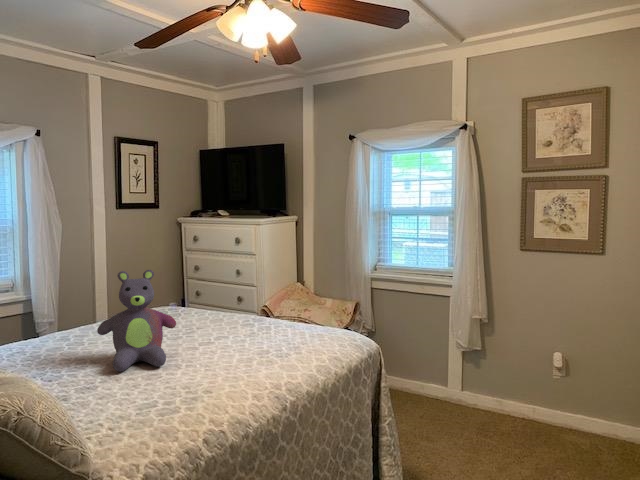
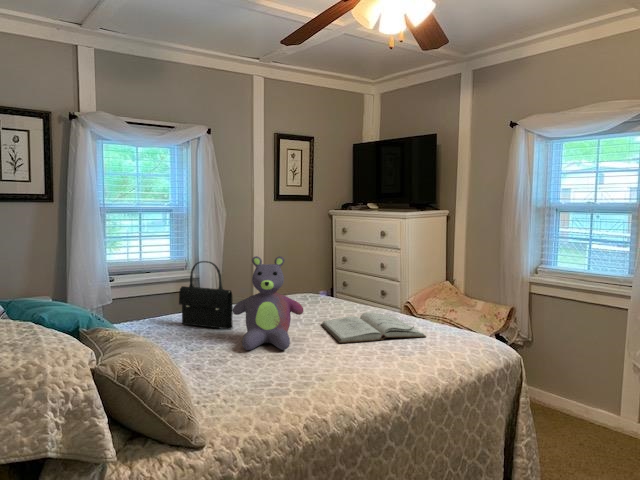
handbag: none [26,280,94,352] -> present [179,261,233,329]
book: none [191,319,297,353] -> present [321,312,426,343]

